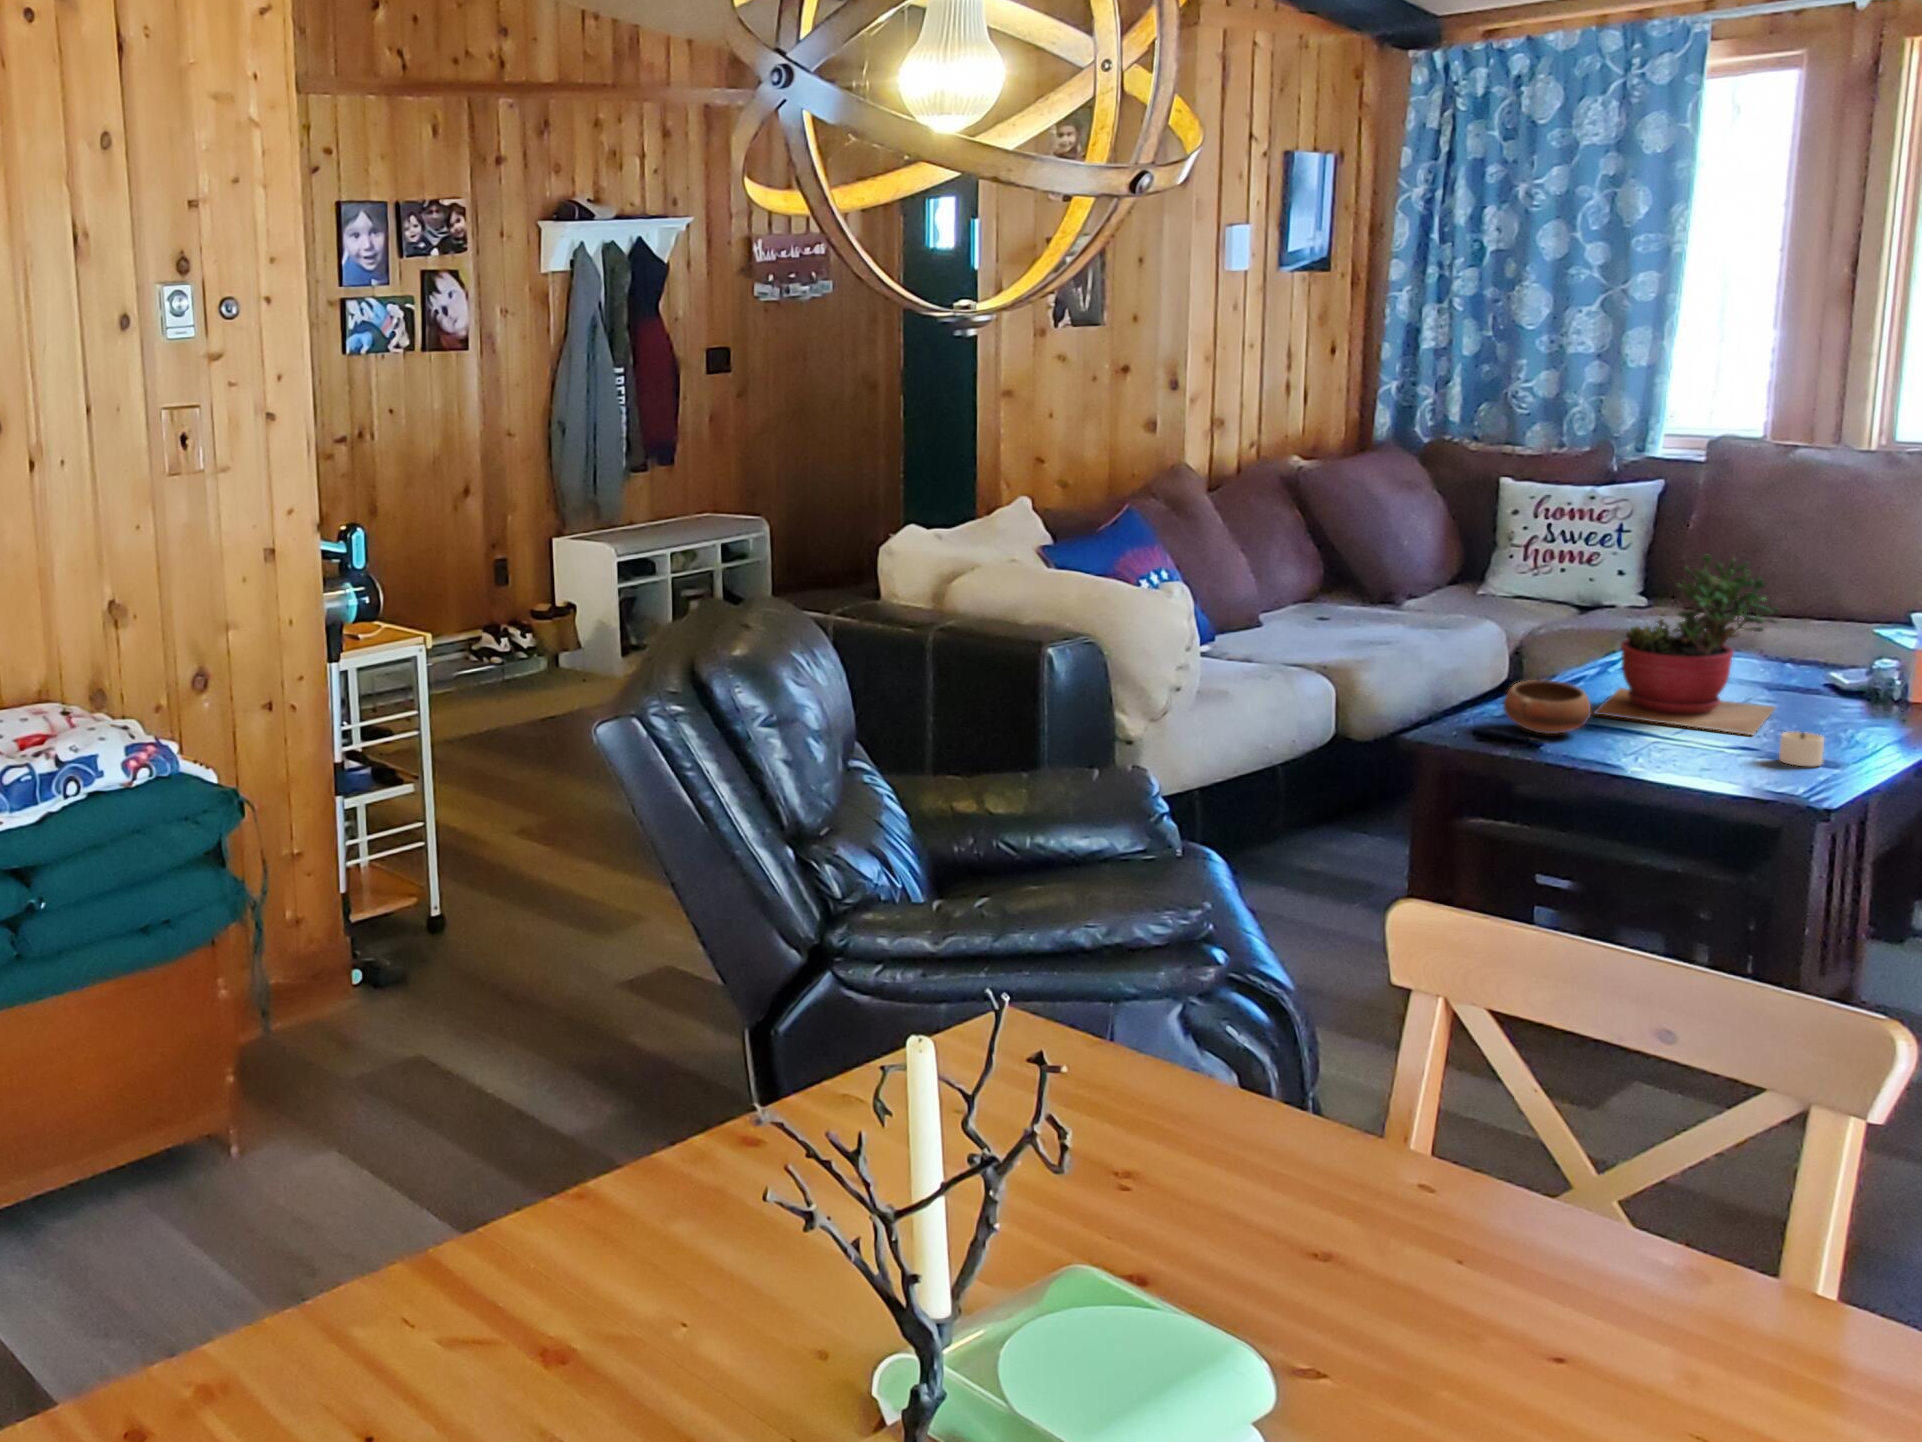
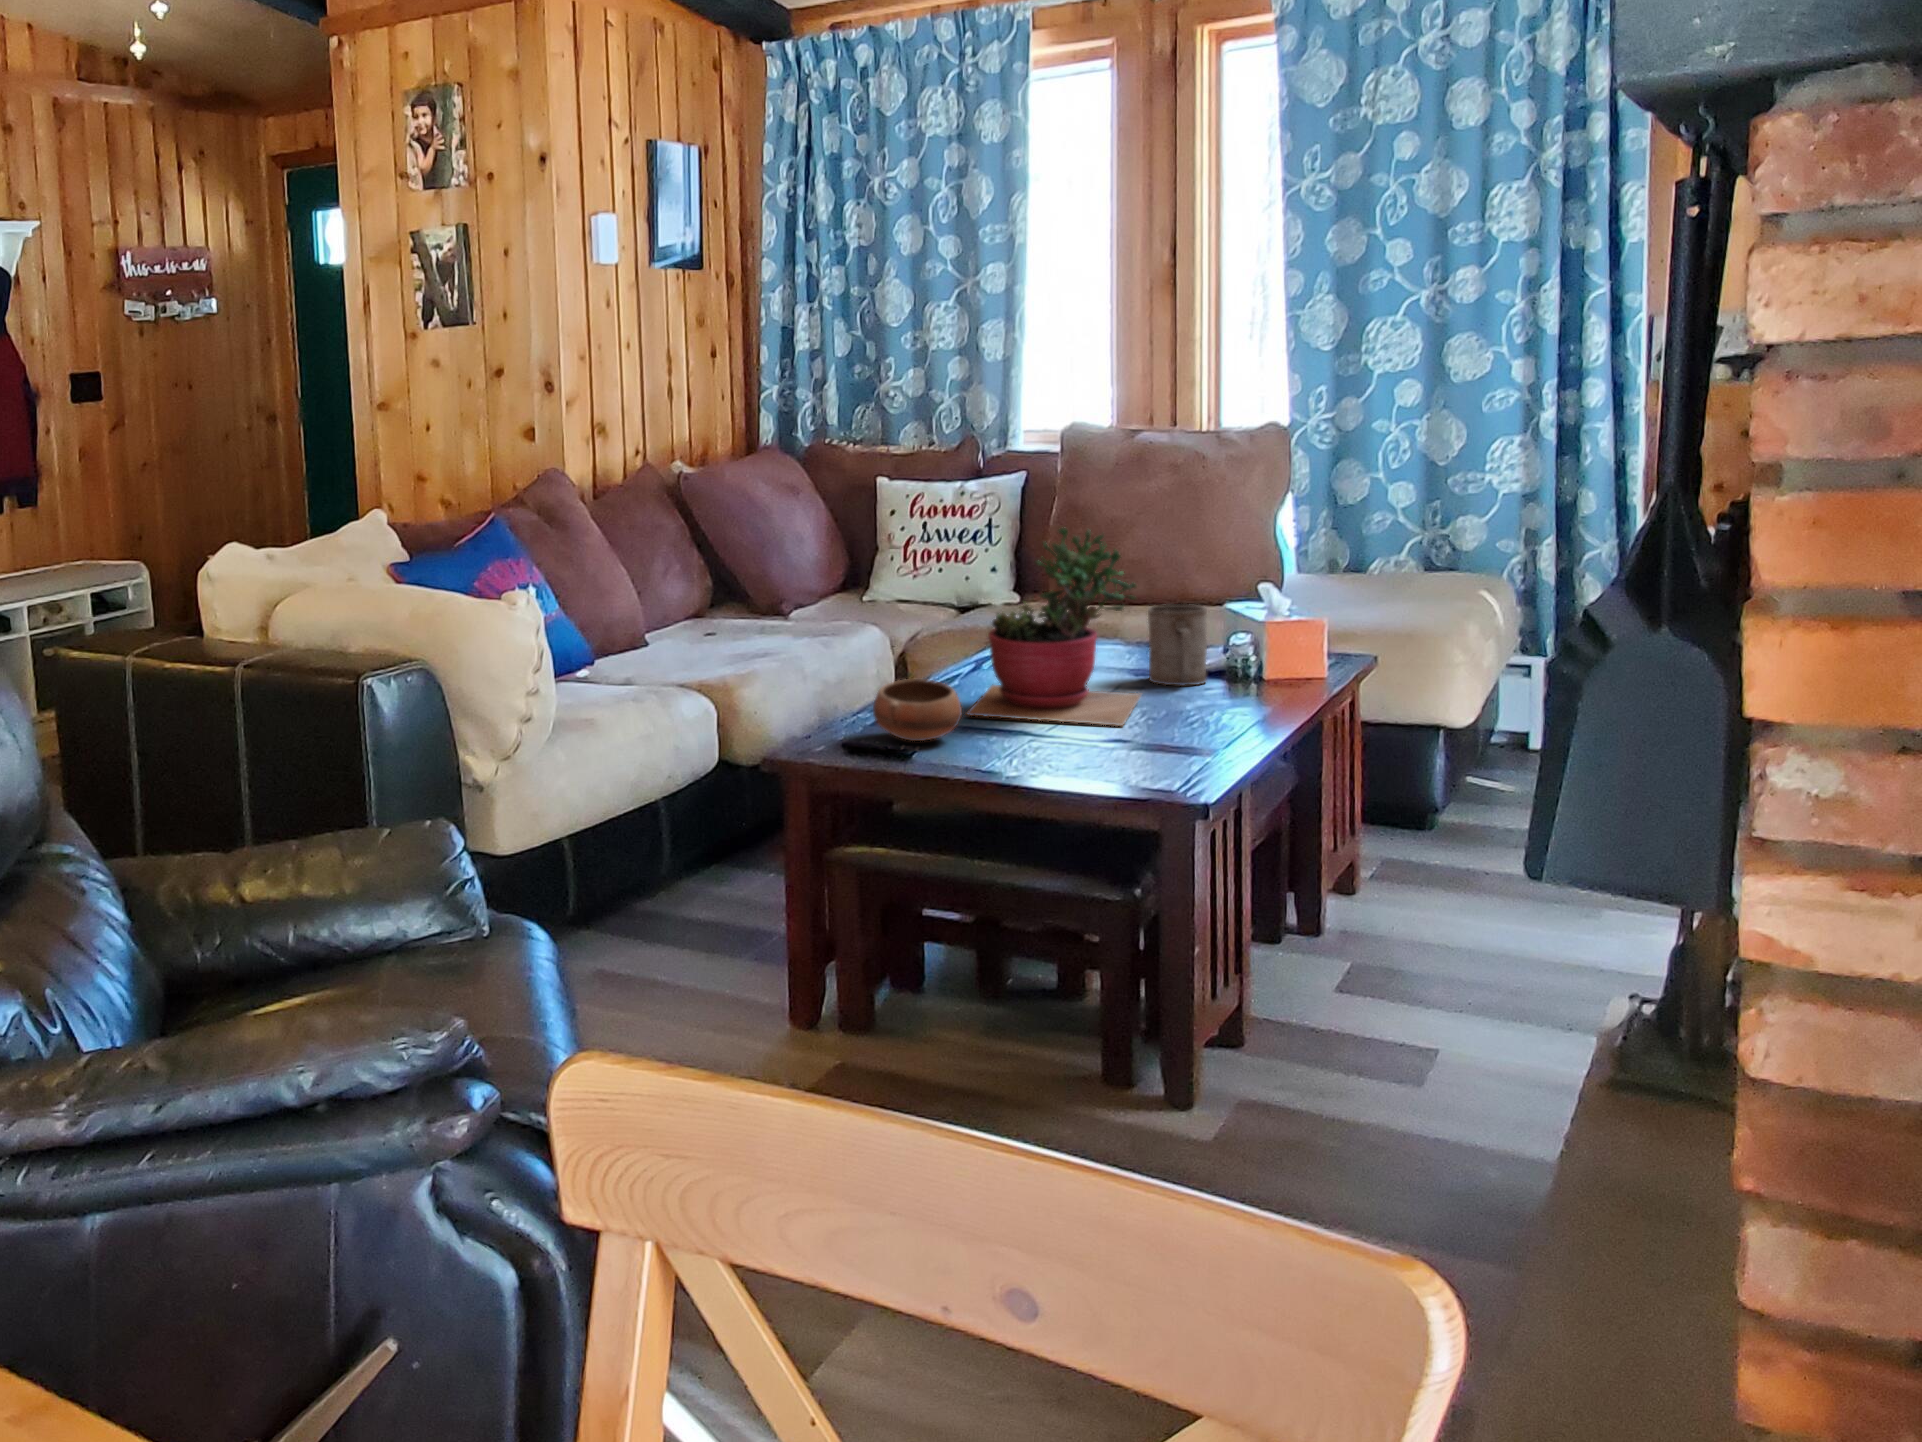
mug: none [1785,626,1854,702] -> present [1148,604,1207,685]
candle: present [1779,732,1825,766] -> none [1150,717,1204,756]

